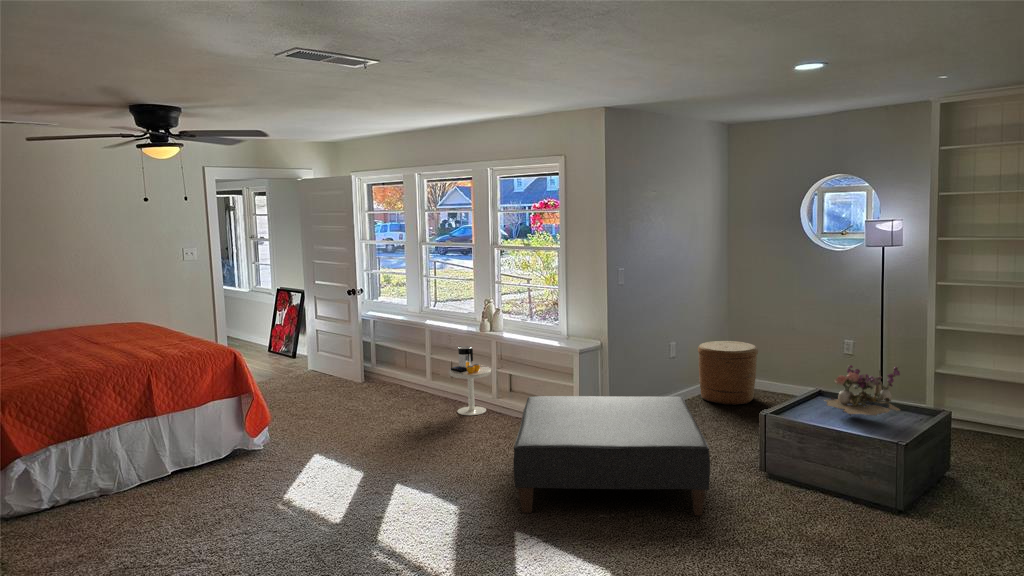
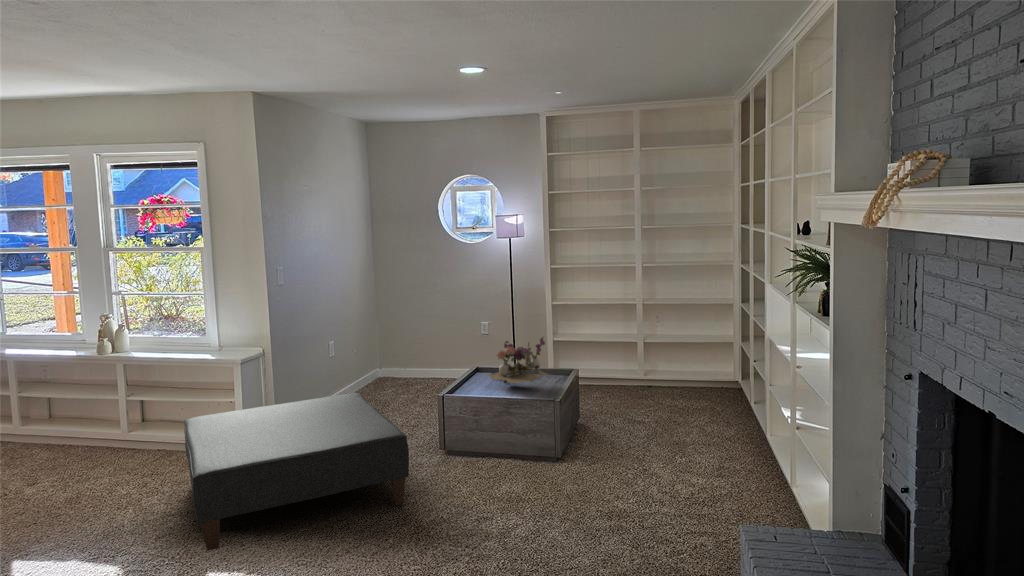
woven basket: present [698,341,758,405] -> none [352,335,409,396]
side table: present [449,346,491,415] -> none [59,373,120,458]

